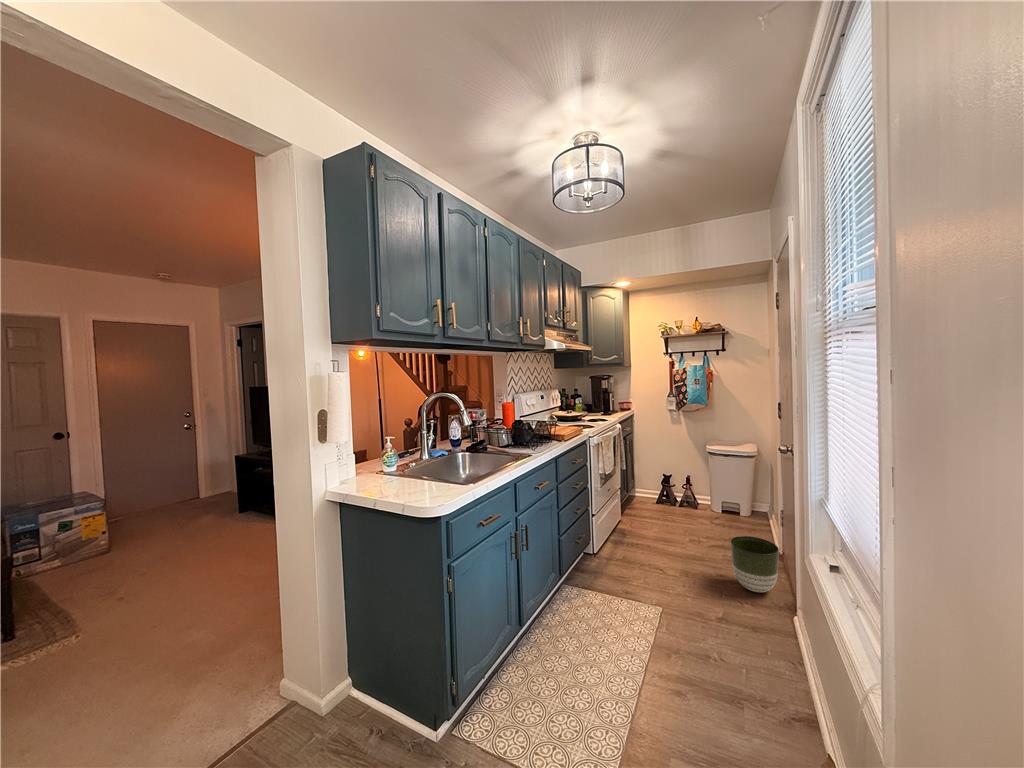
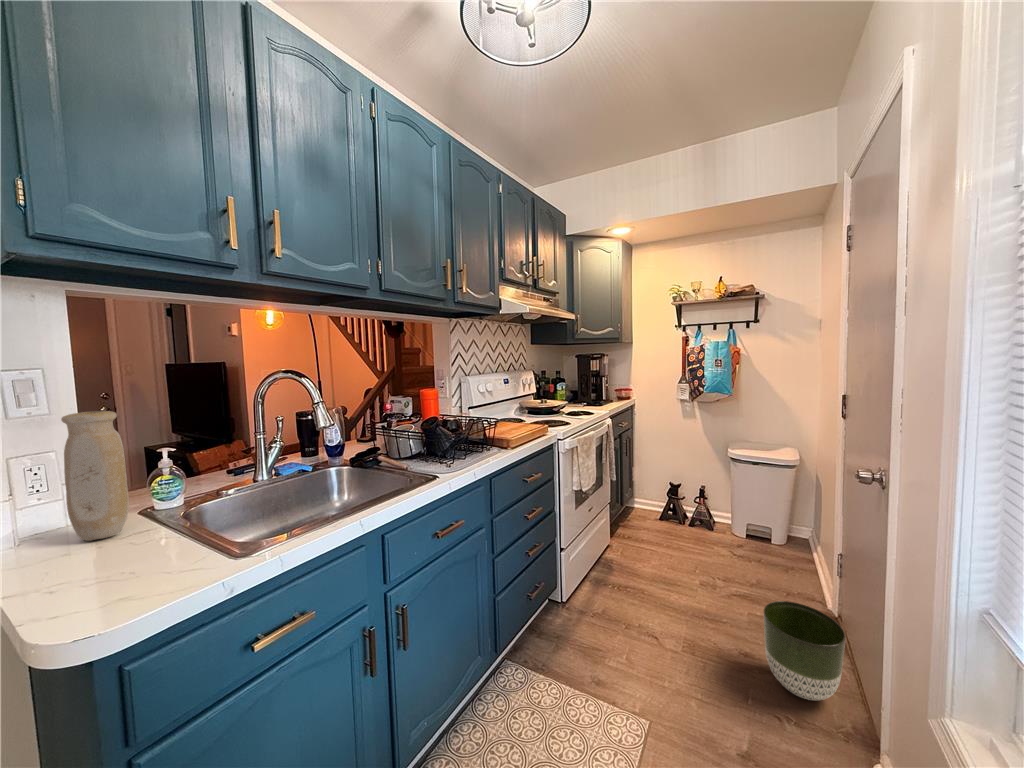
vase: none [365,414,389,482] -> present [61,411,129,541]

